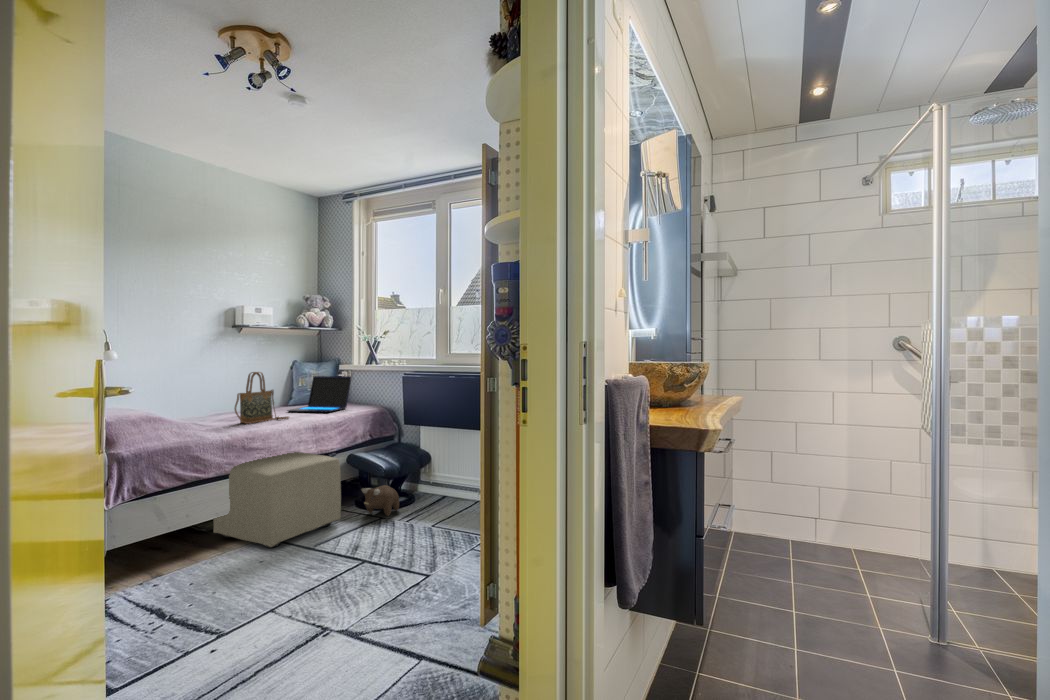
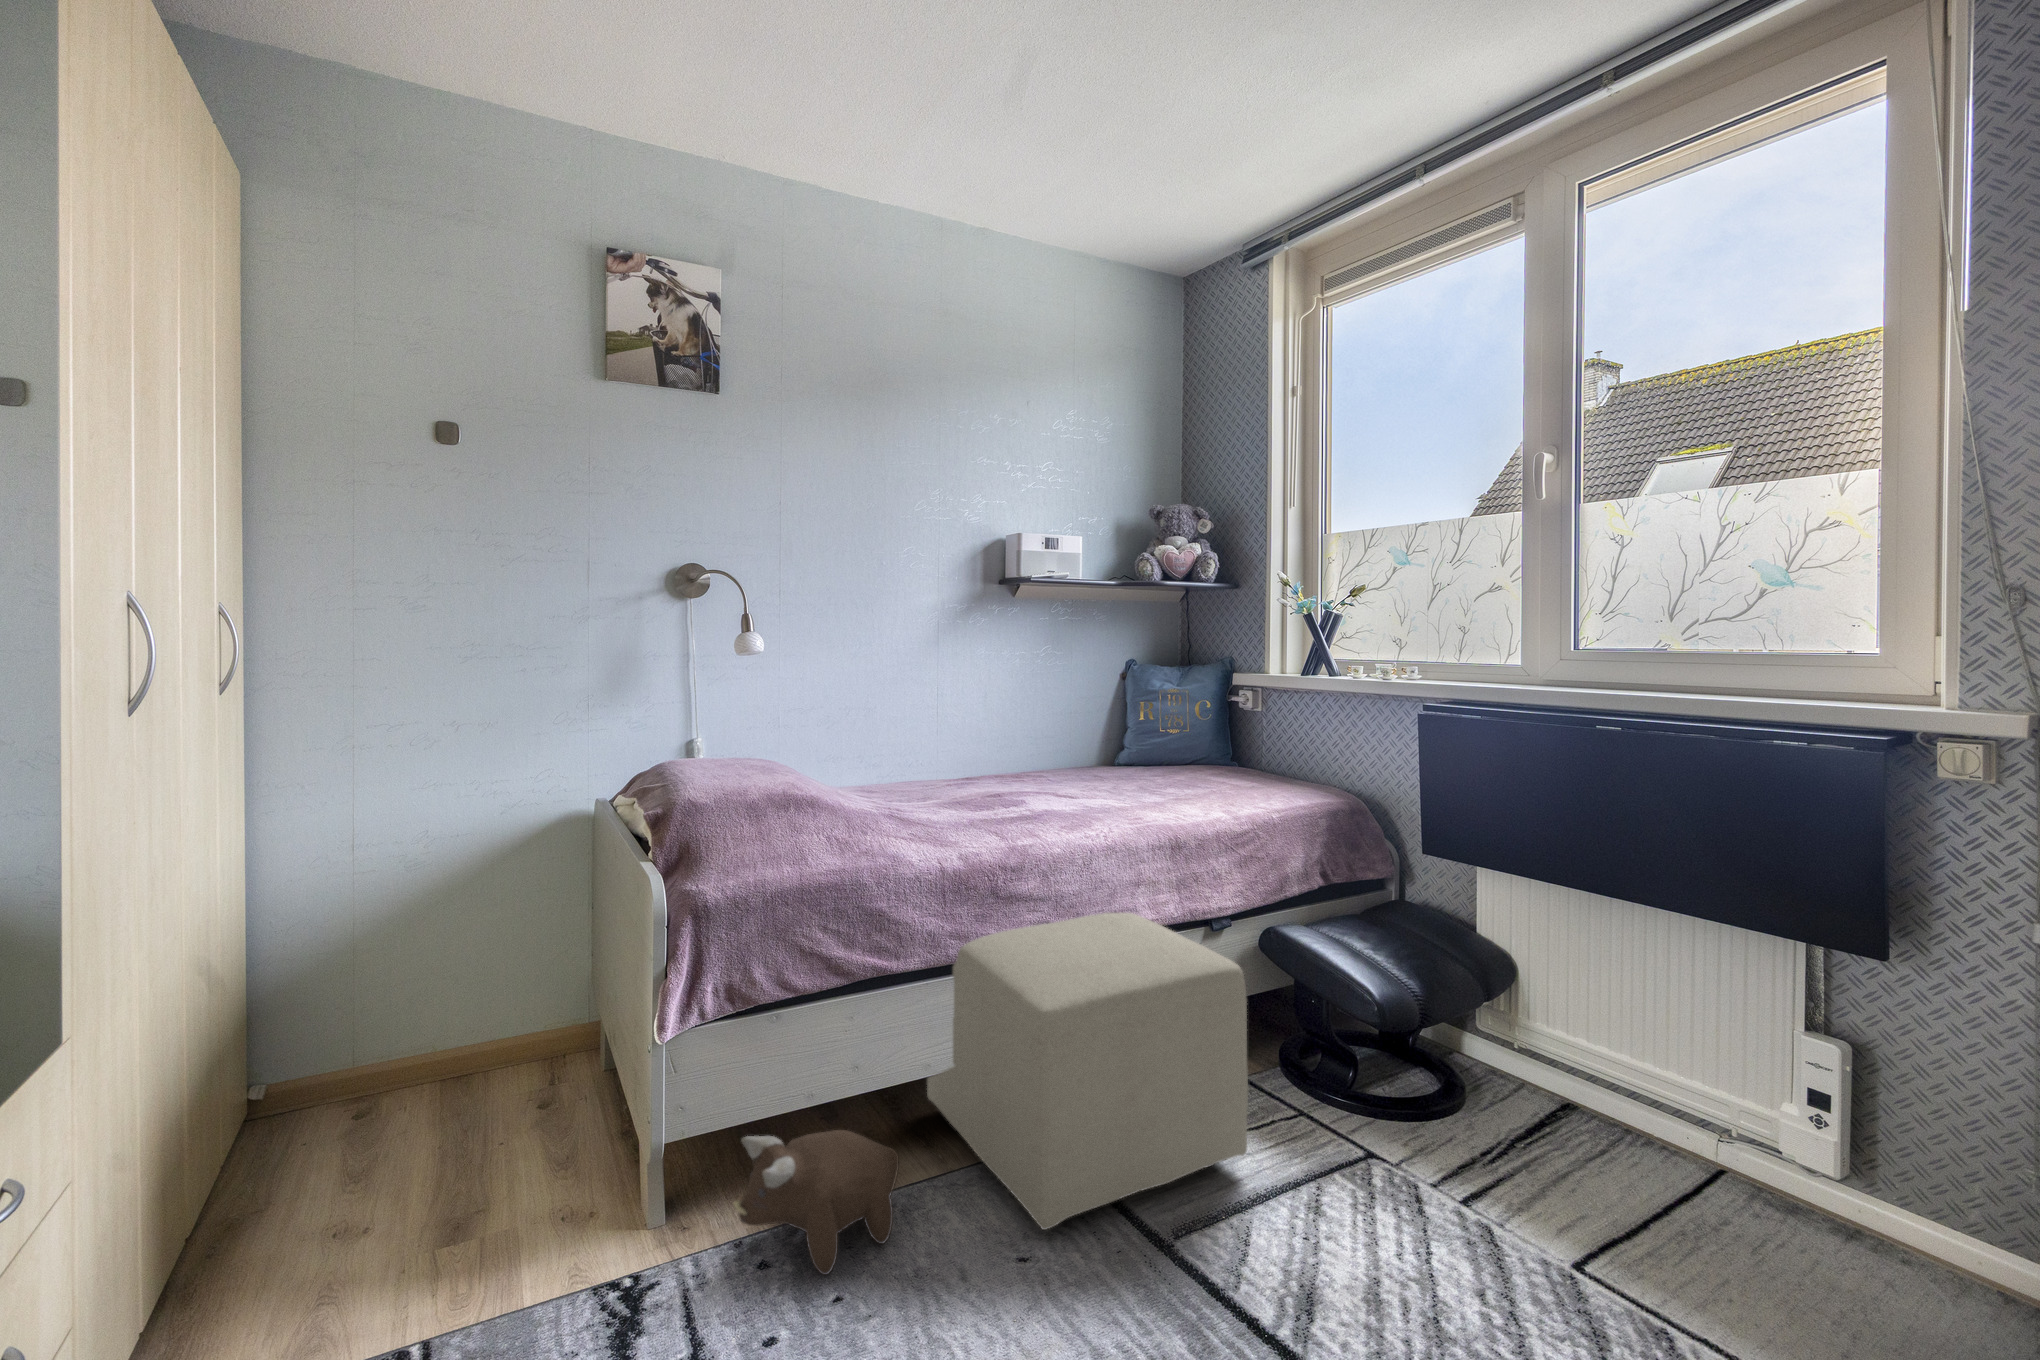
handbag: present [234,372,289,424] -> none [984,689,1111,820]
laptop: present [287,376,351,412] -> none [1107,700,1266,801]
plush toy: present [362,485,399,516] -> present [734,1130,899,1275]

